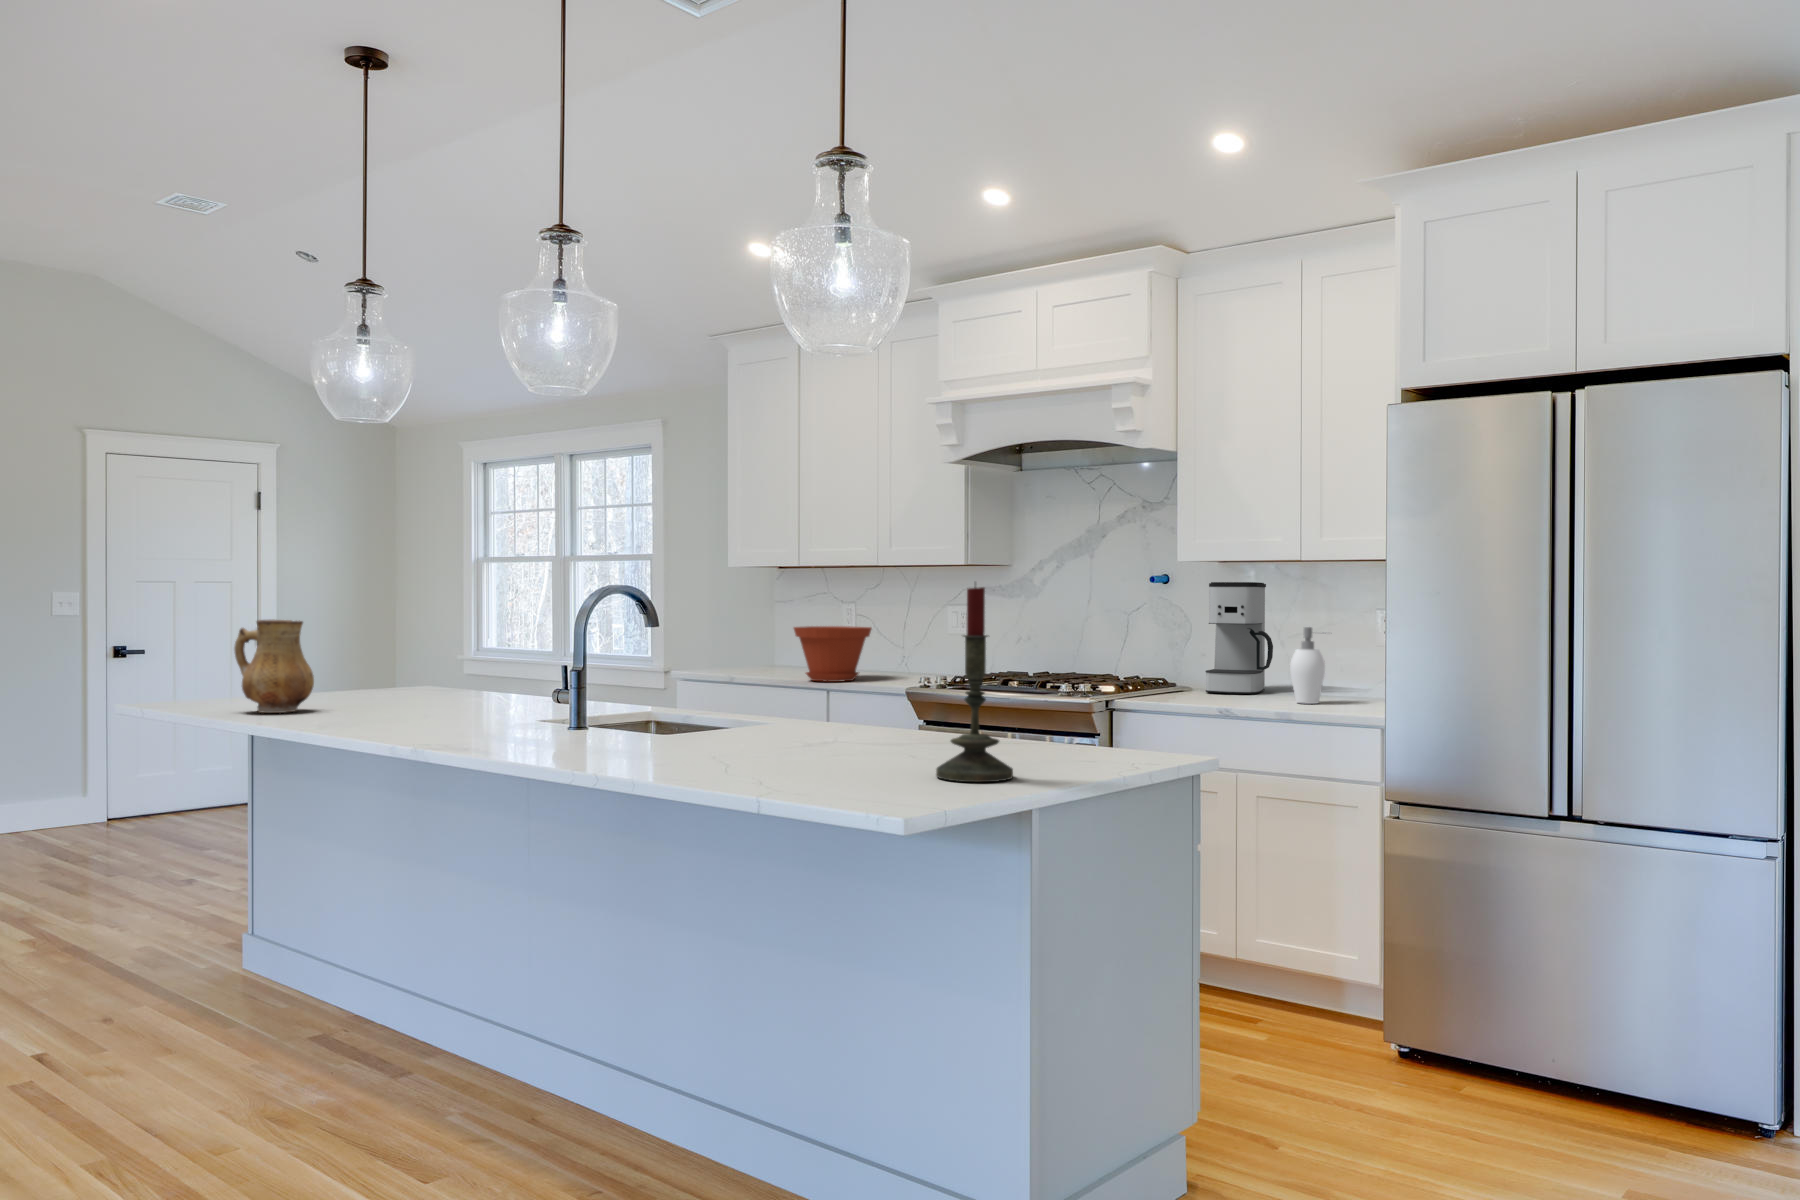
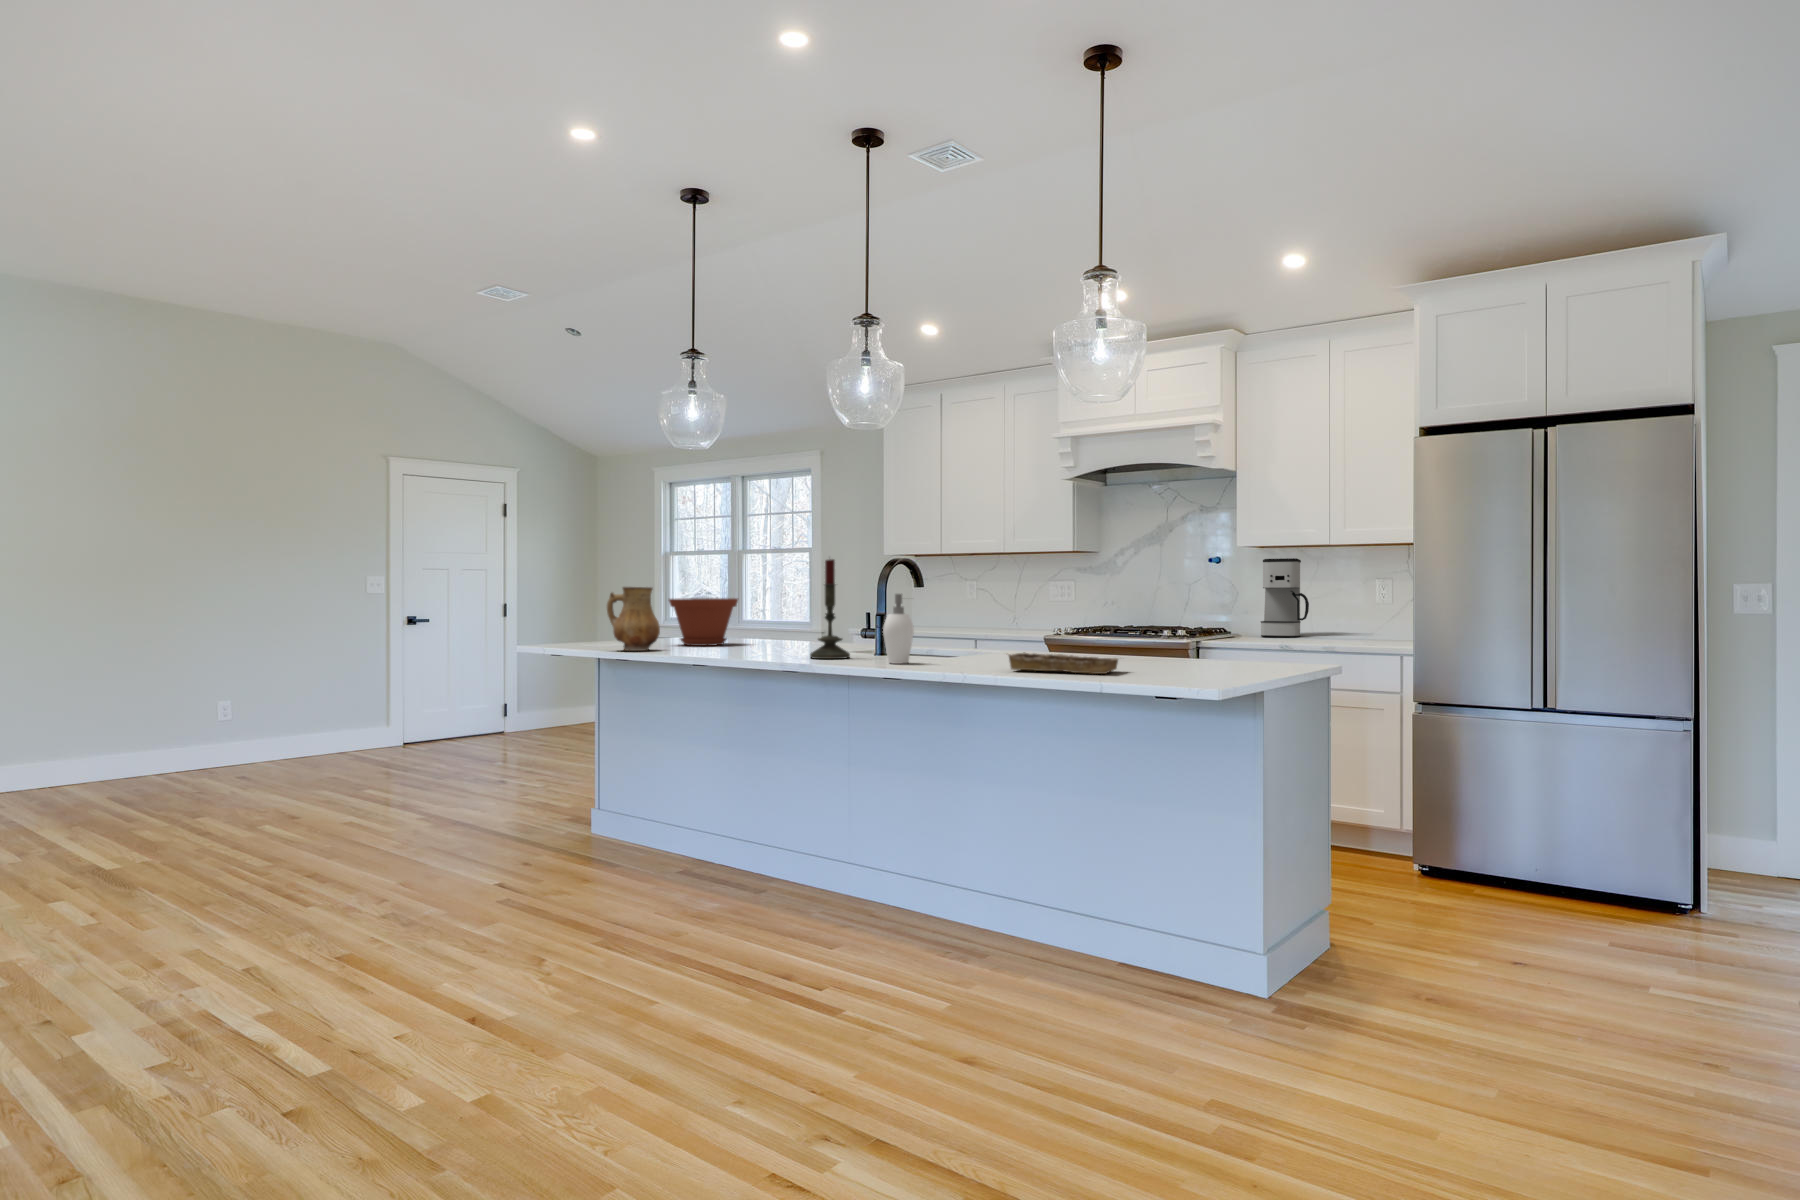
candle: present [936,587,1013,782] -> present [810,559,850,659]
plant pot: present [794,626,872,682] -> present [669,598,738,646]
soap dispenser: present [1290,627,1325,704] -> present [883,594,914,664]
tray: none [693,737,878,780] -> present [1009,652,1118,674]

